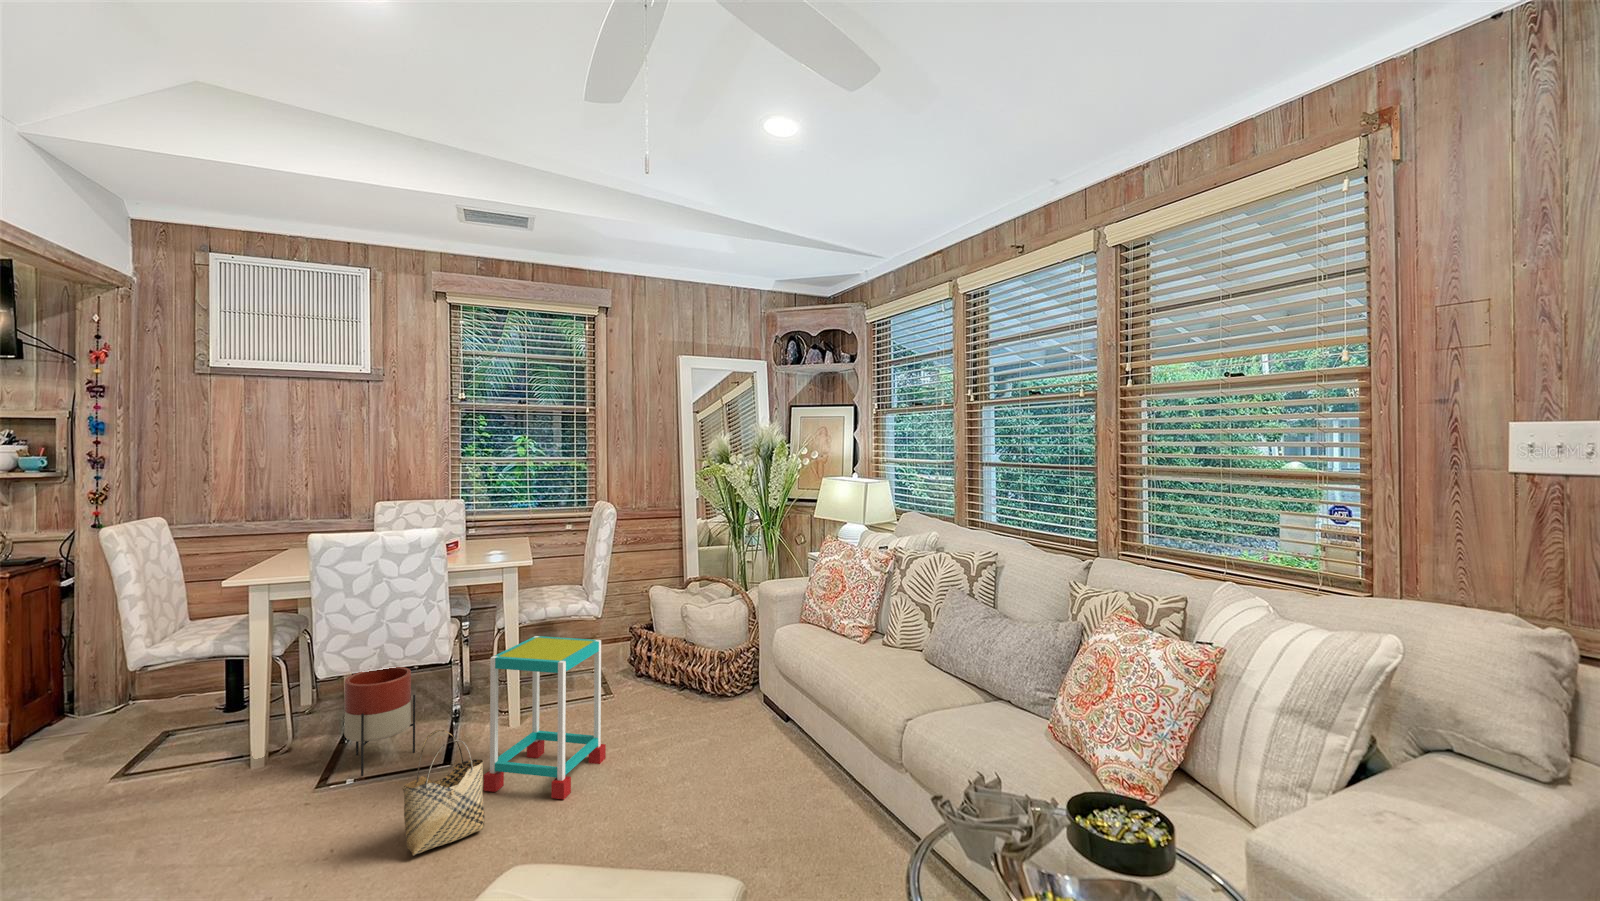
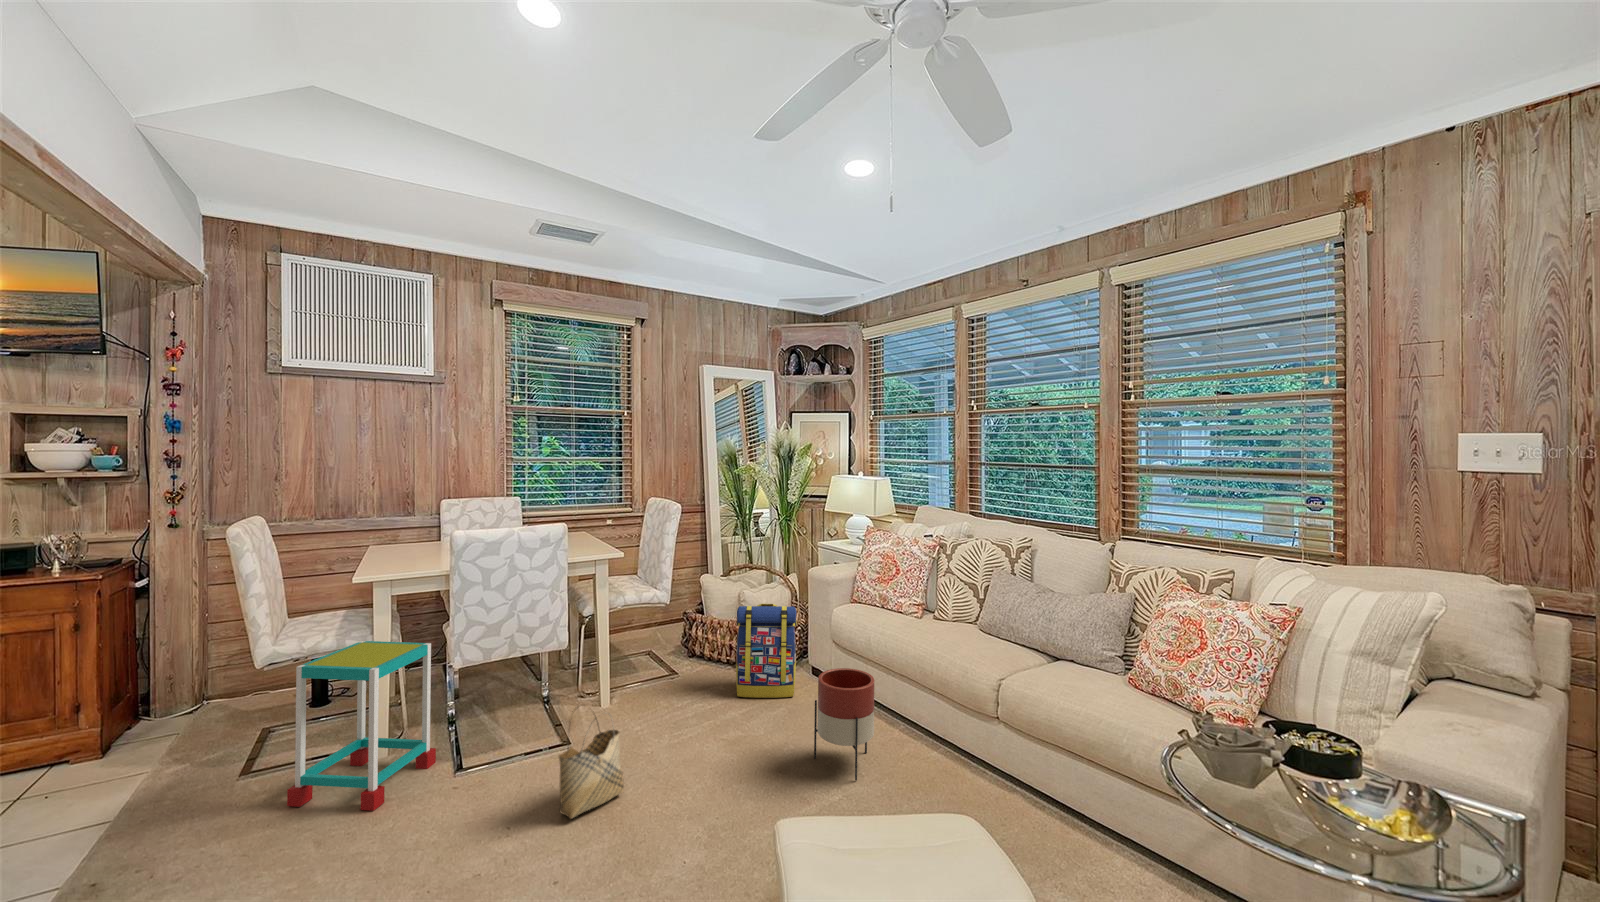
backpack: none [661,623,733,730] -> present [736,604,797,698]
side table: present [484,636,606,799] -> present [287,641,436,811]
planter: present [344,667,415,776] -> present [814,668,875,781]

